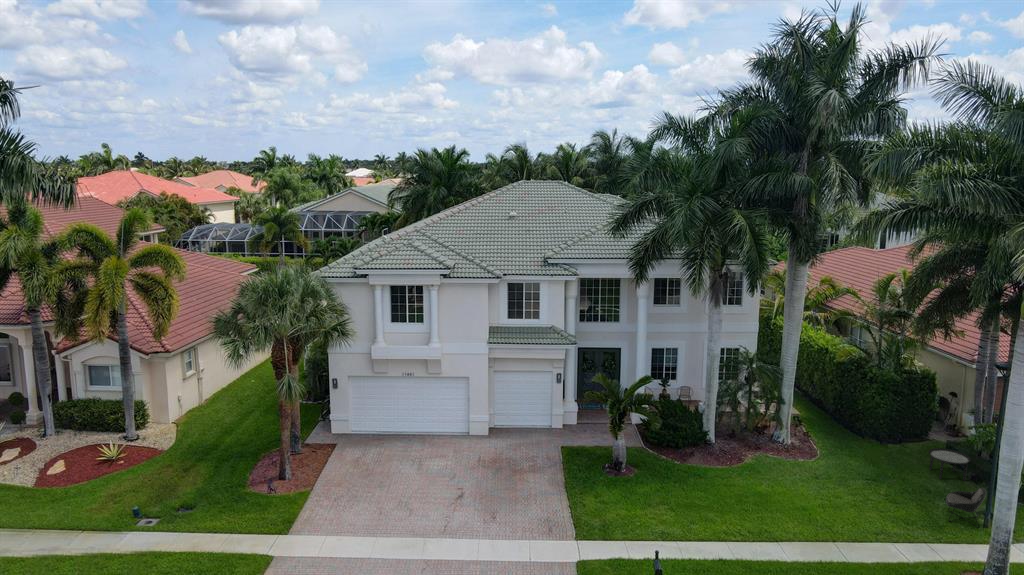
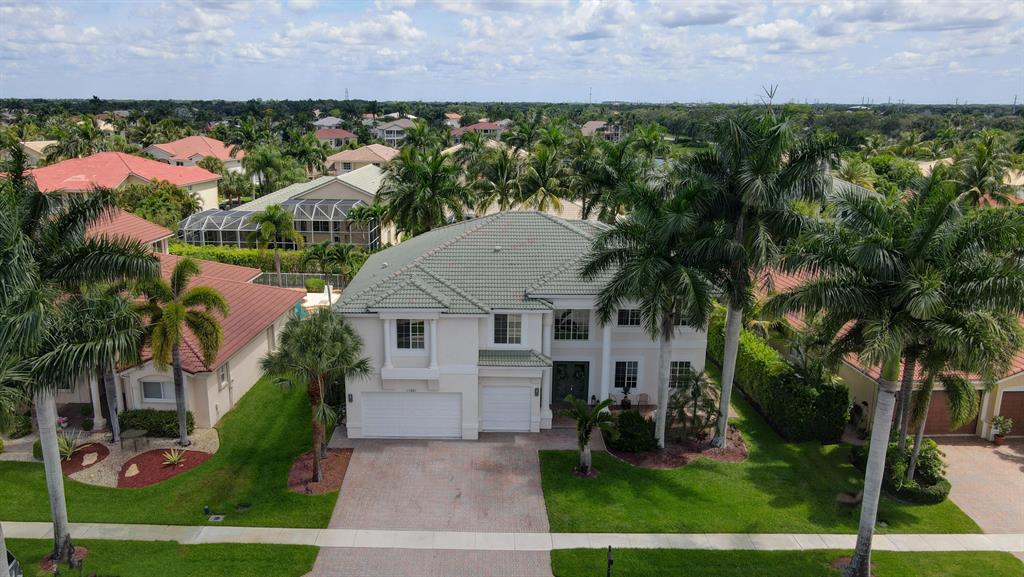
round table: present [929,448,971,481] -> present [119,427,149,451]

